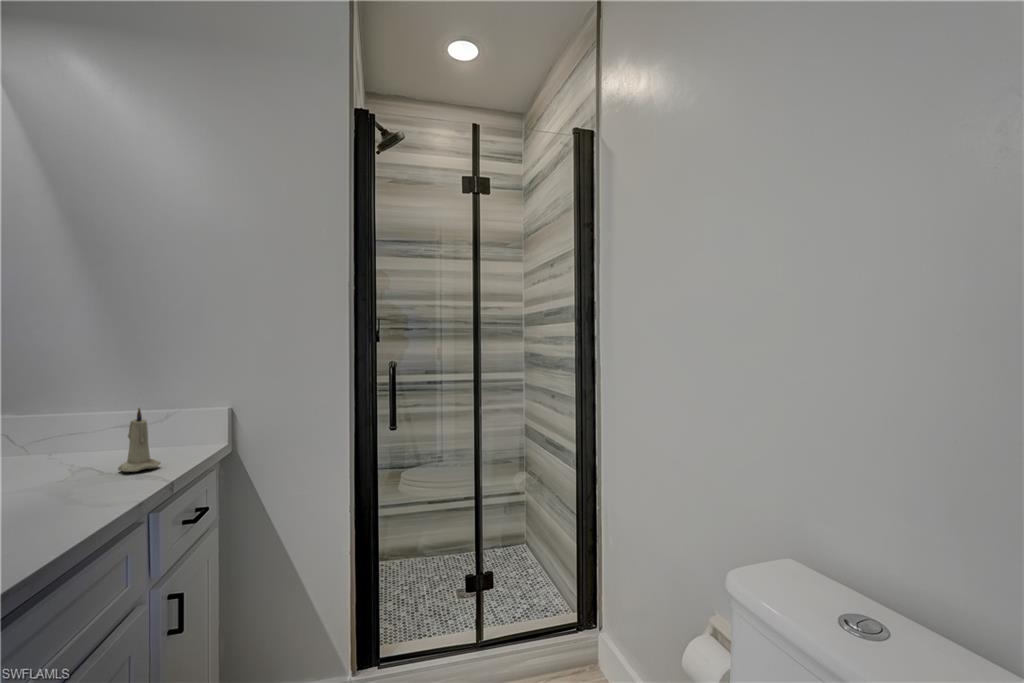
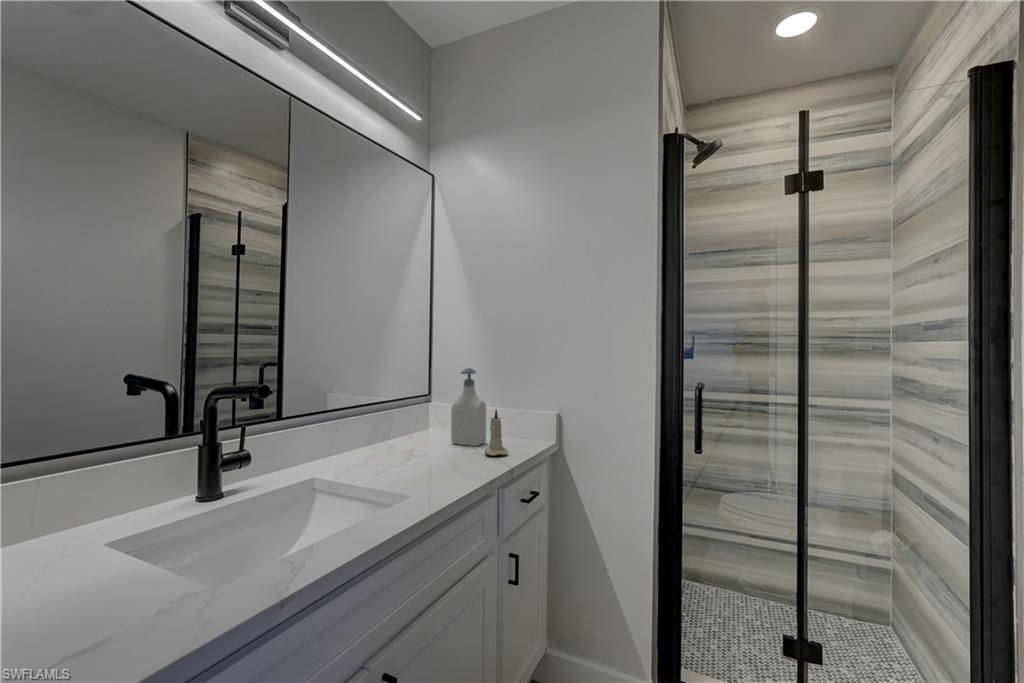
soap bottle: none [45,357,115,469] -> present [451,368,486,446]

